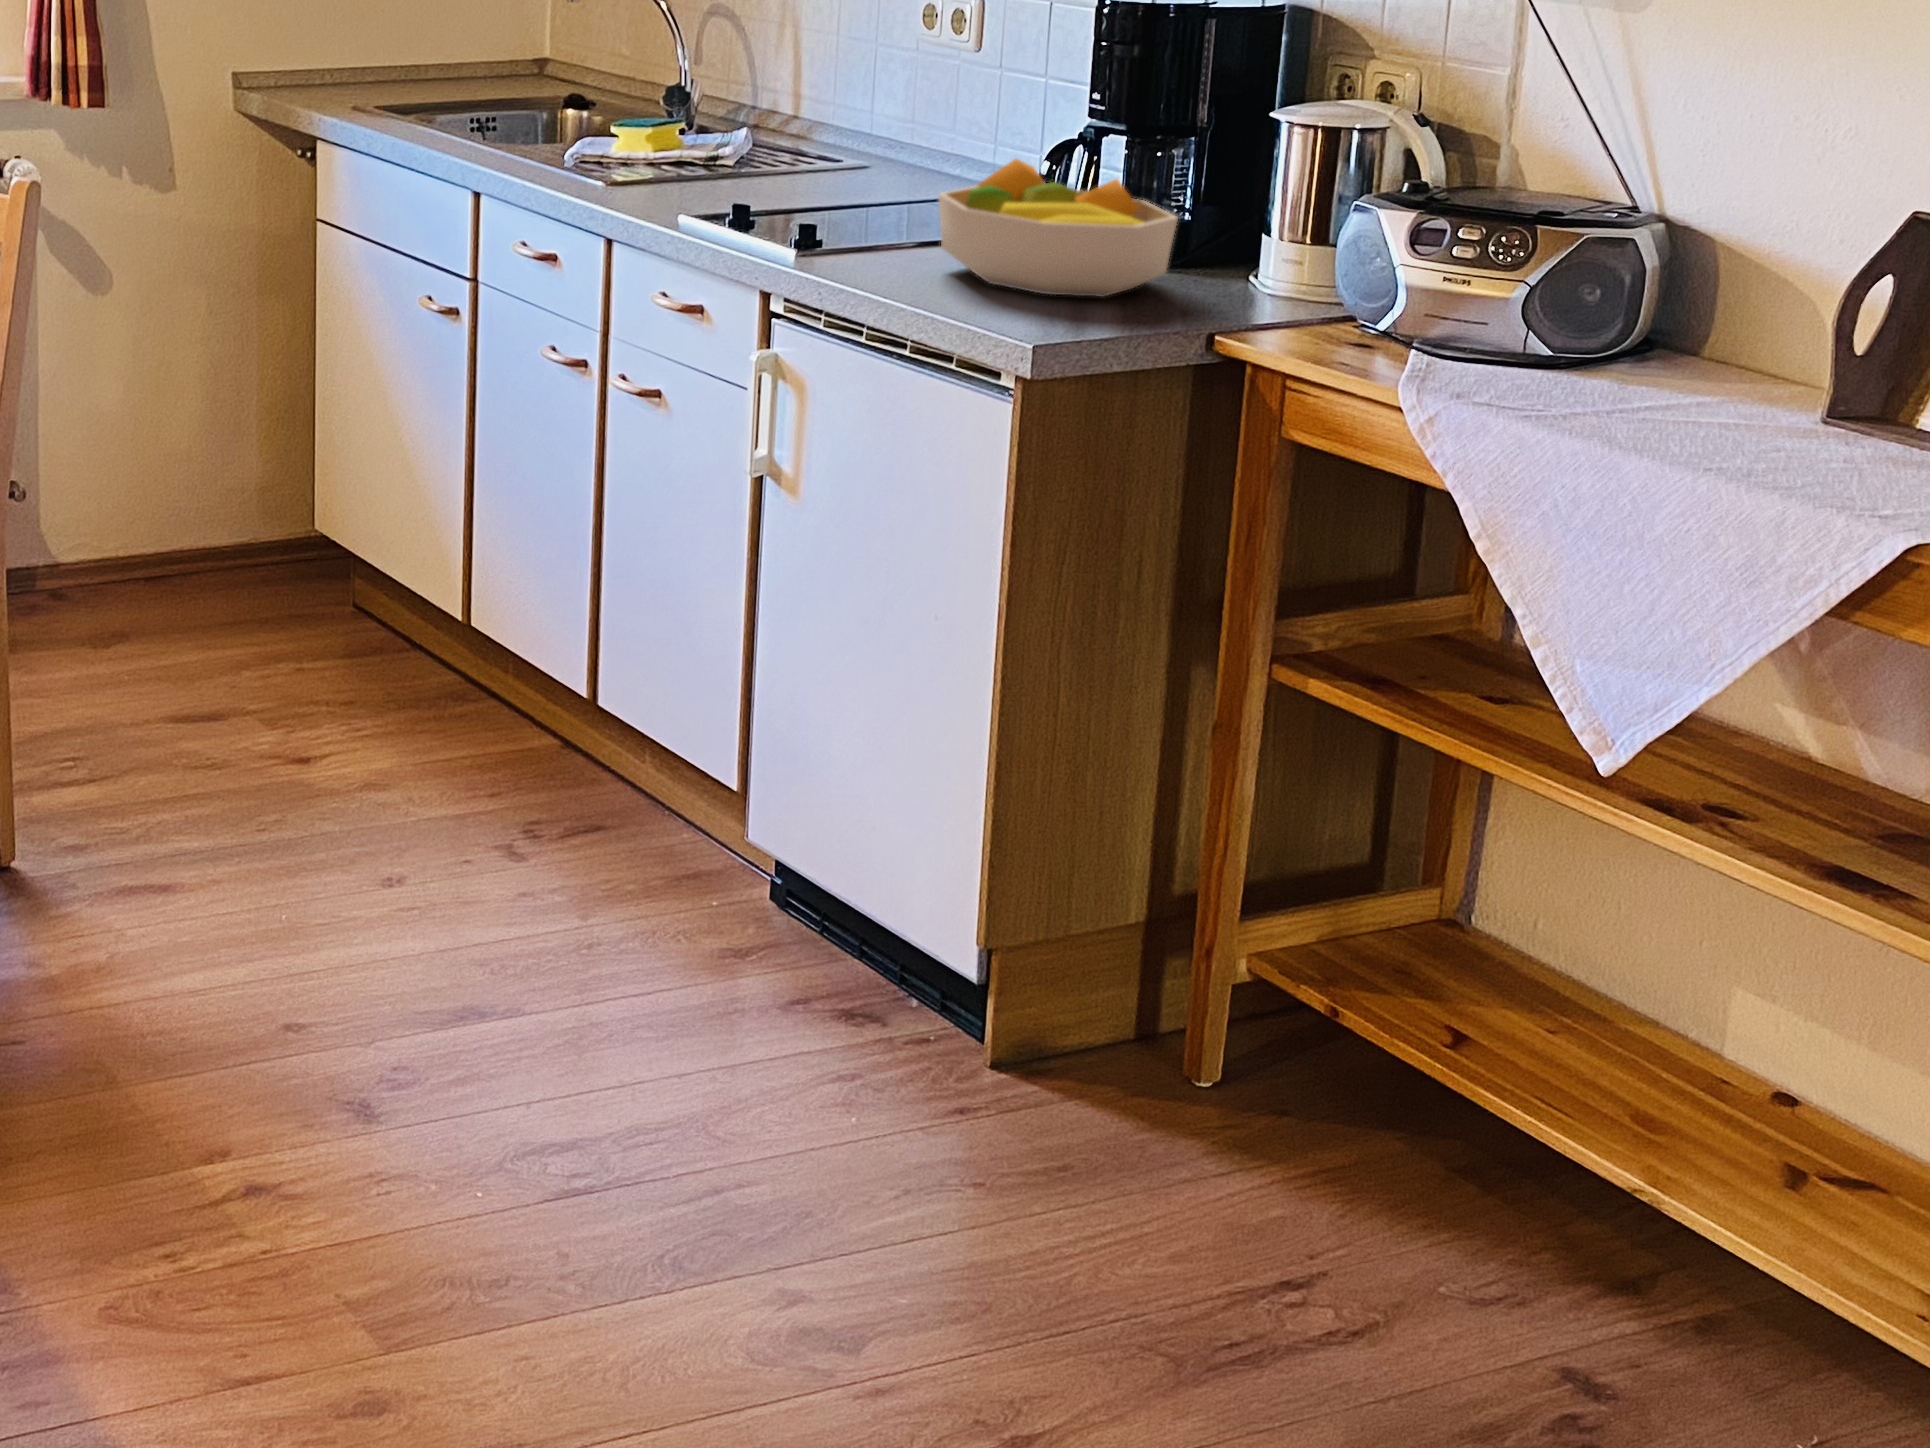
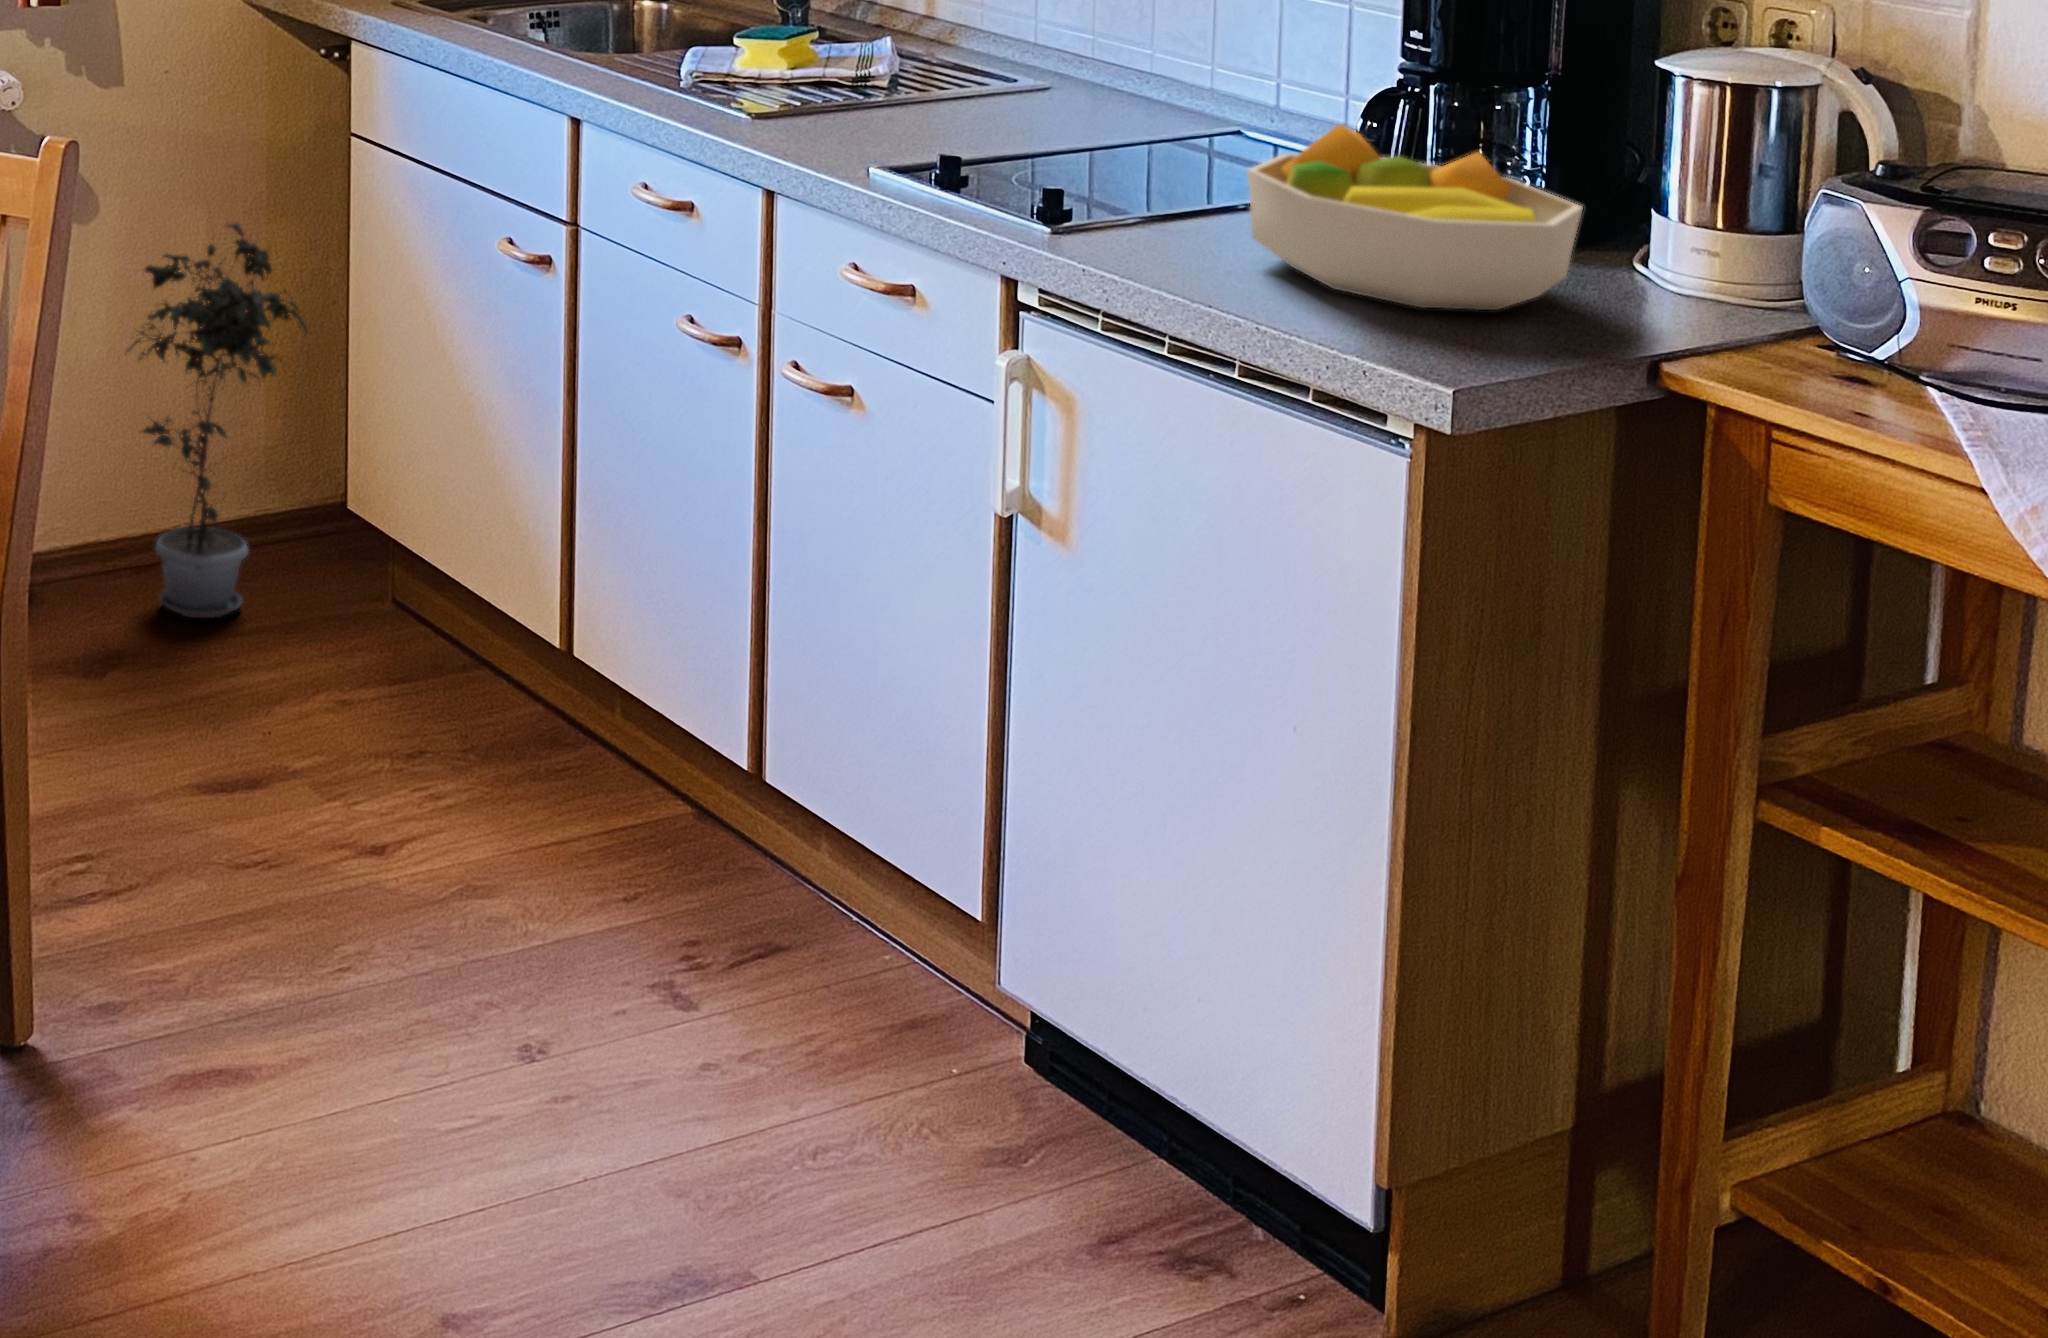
potted plant: none [133,282,282,618] -> present [125,223,307,618]

